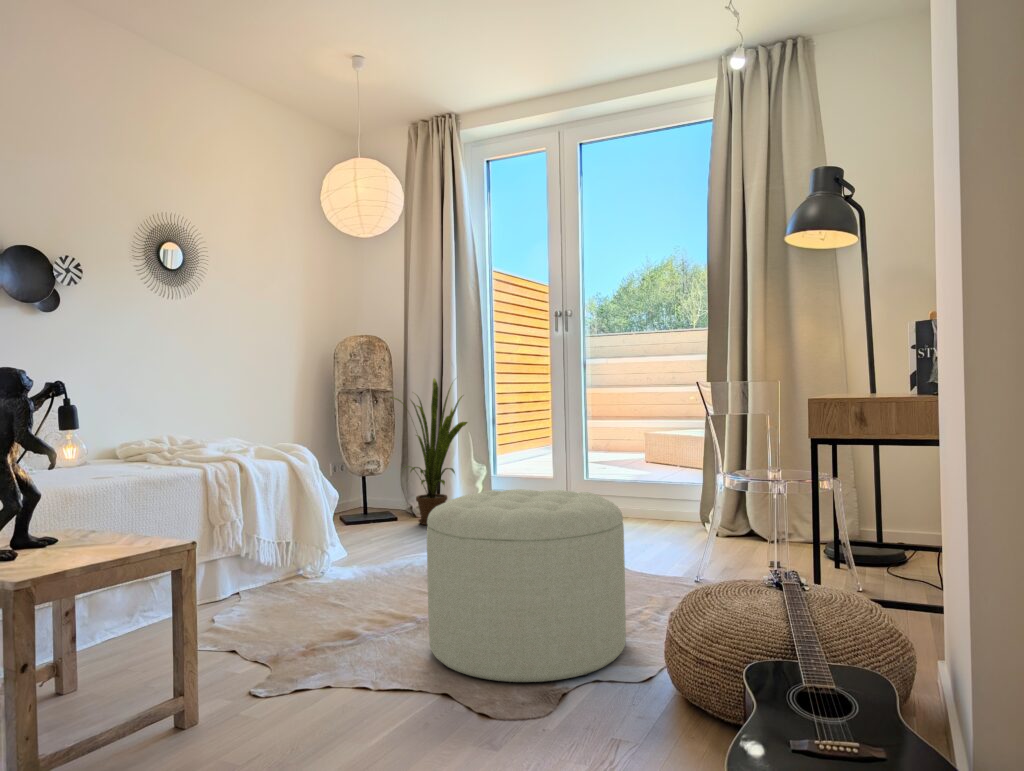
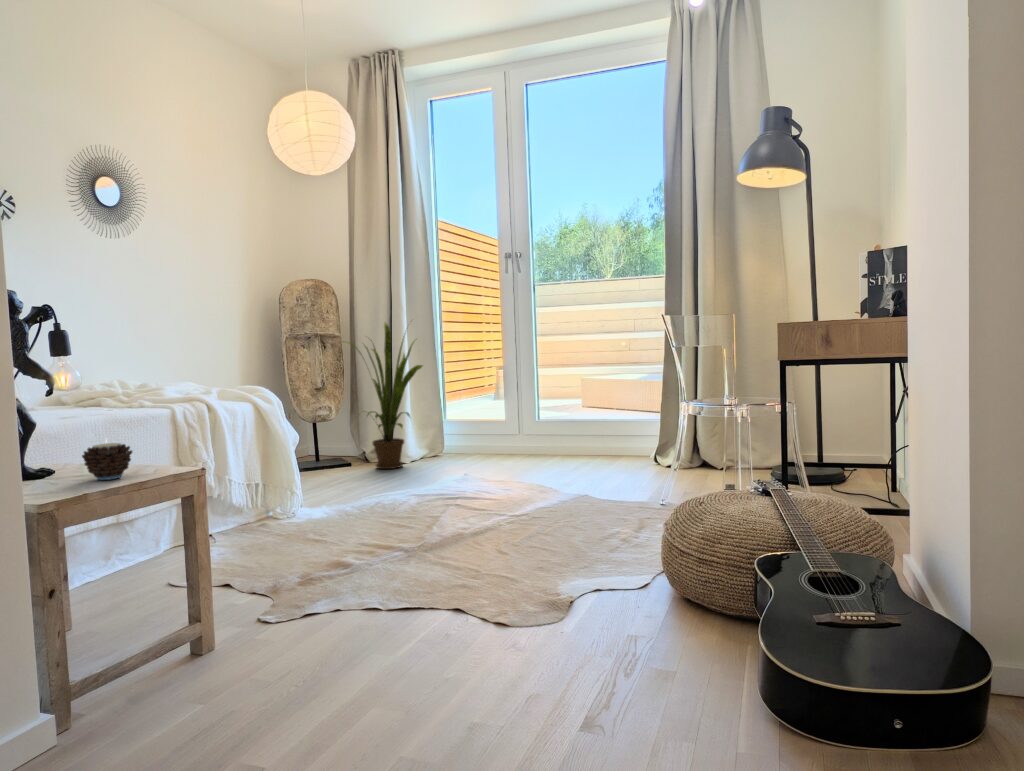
ottoman: present [427,490,626,682] -> none [423,418,617,594]
candle: none [75,509,125,551] -> present [82,441,132,480]

